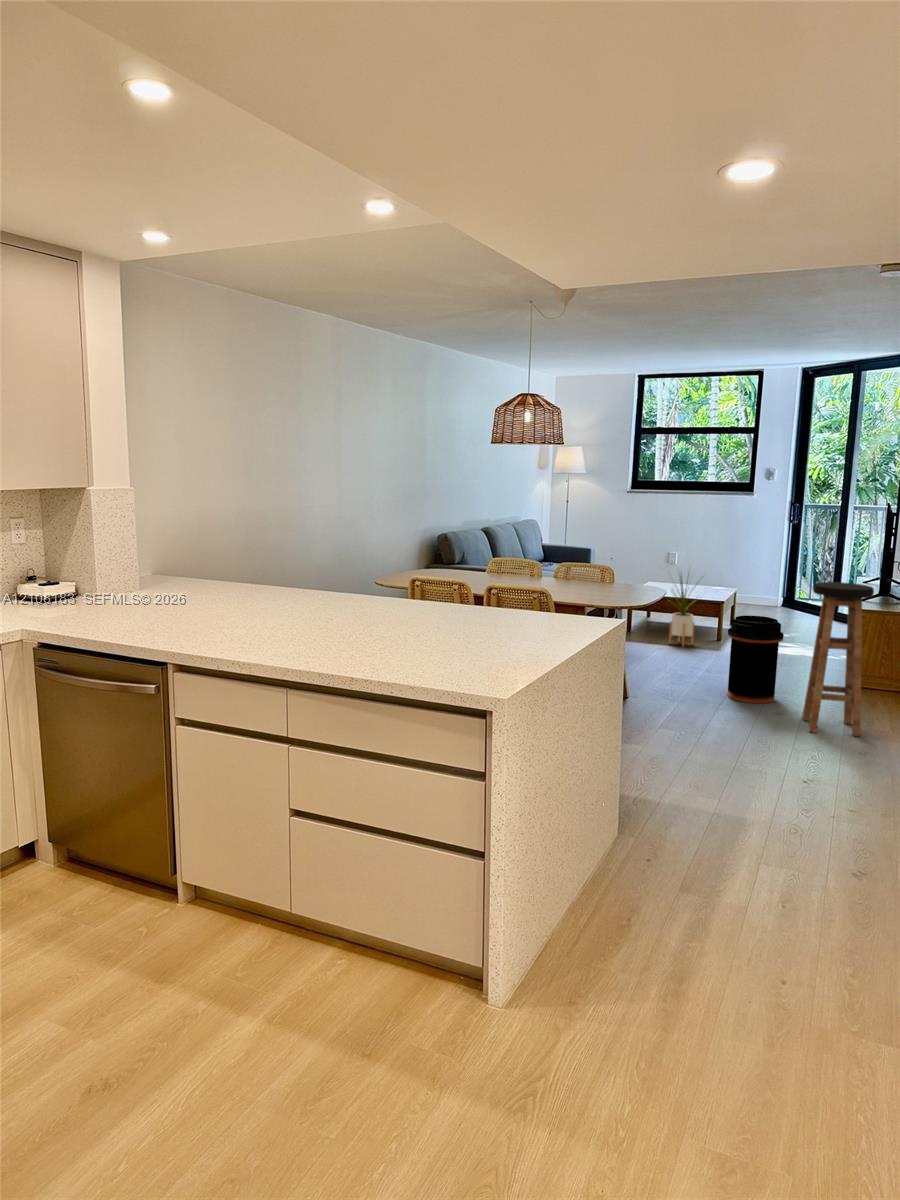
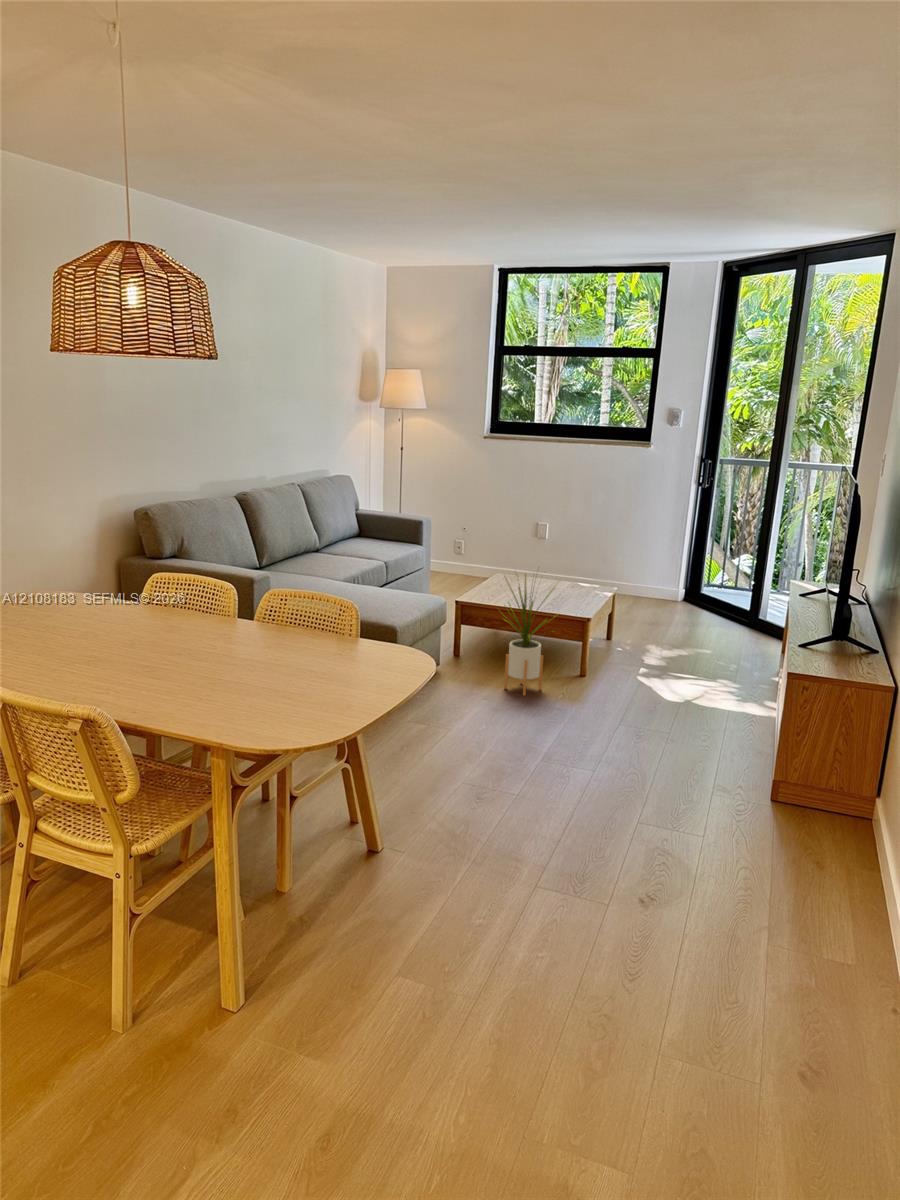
bar stool: present [802,582,874,736] -> none [689,664,839,988]
trash can: present [727,615,784,703] -> none [564,694,664,865]

